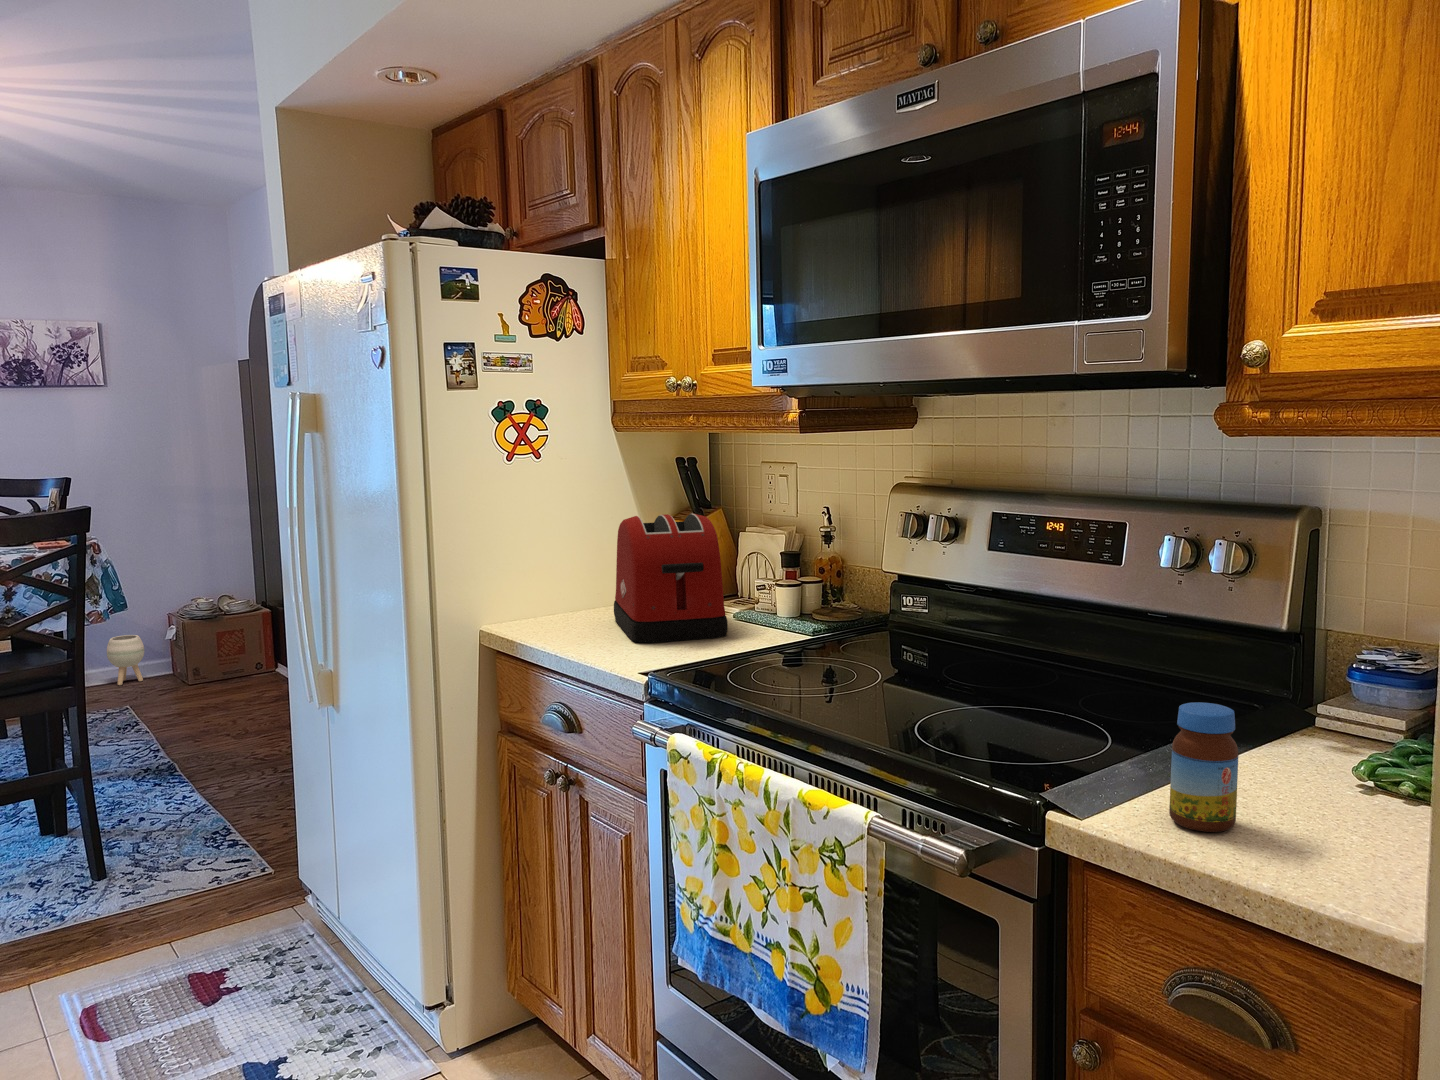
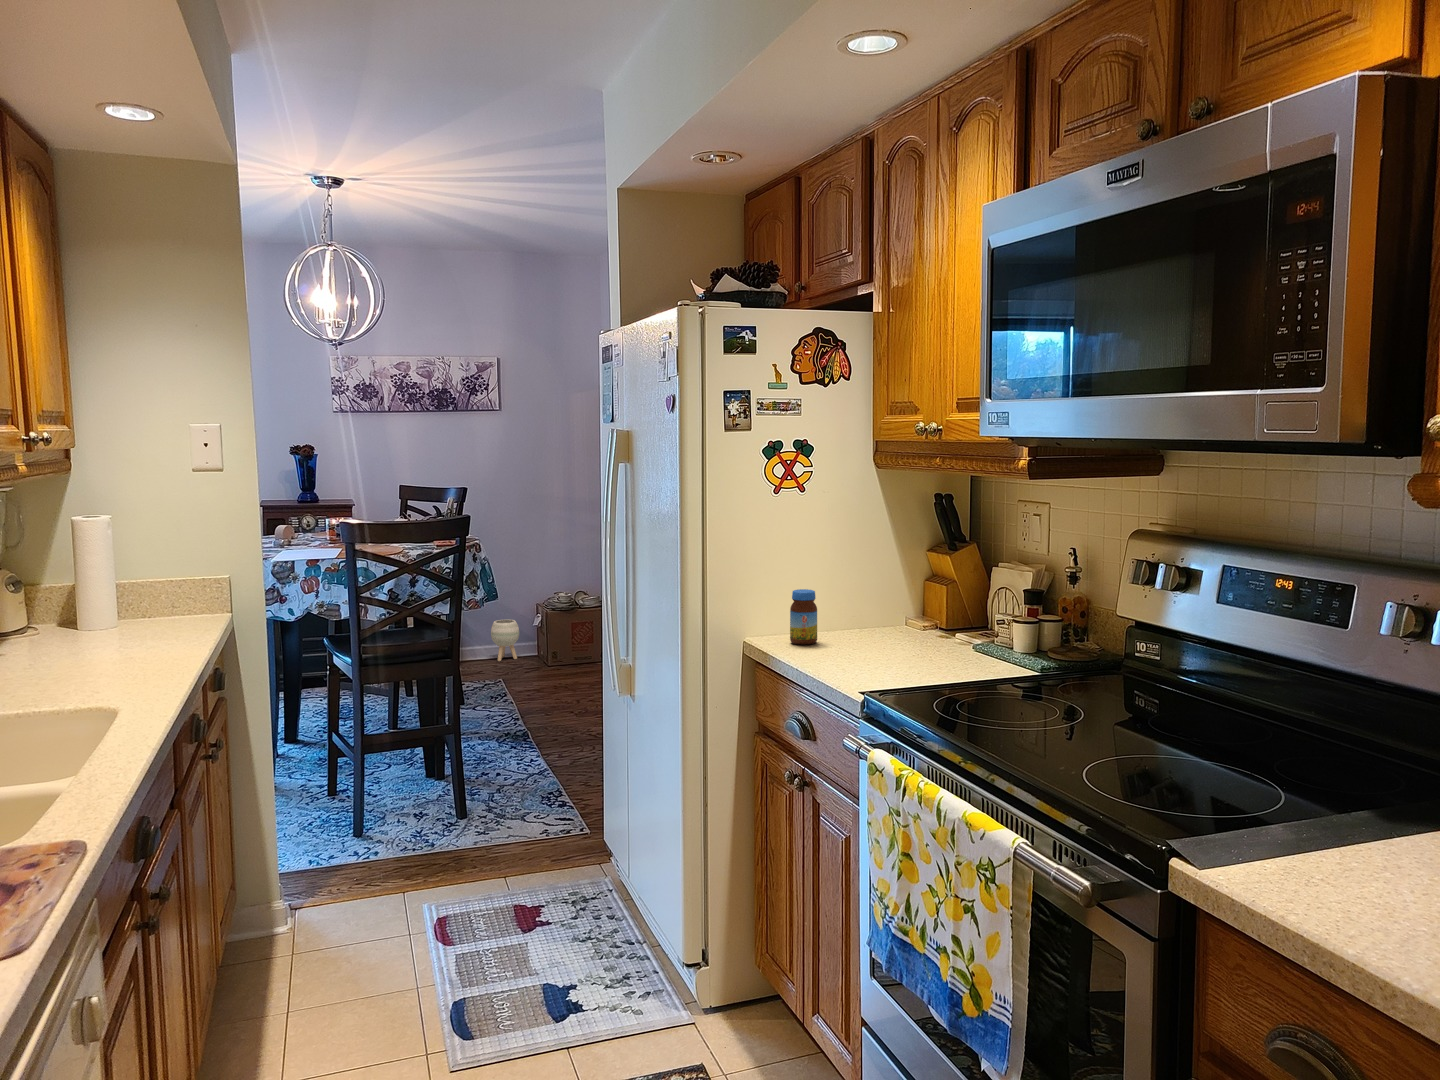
toaster: present [614,514,728,643] -> none [865,548,961,665]
jar: present [1169,702,1238,832] -> present [790,589,817,645]

